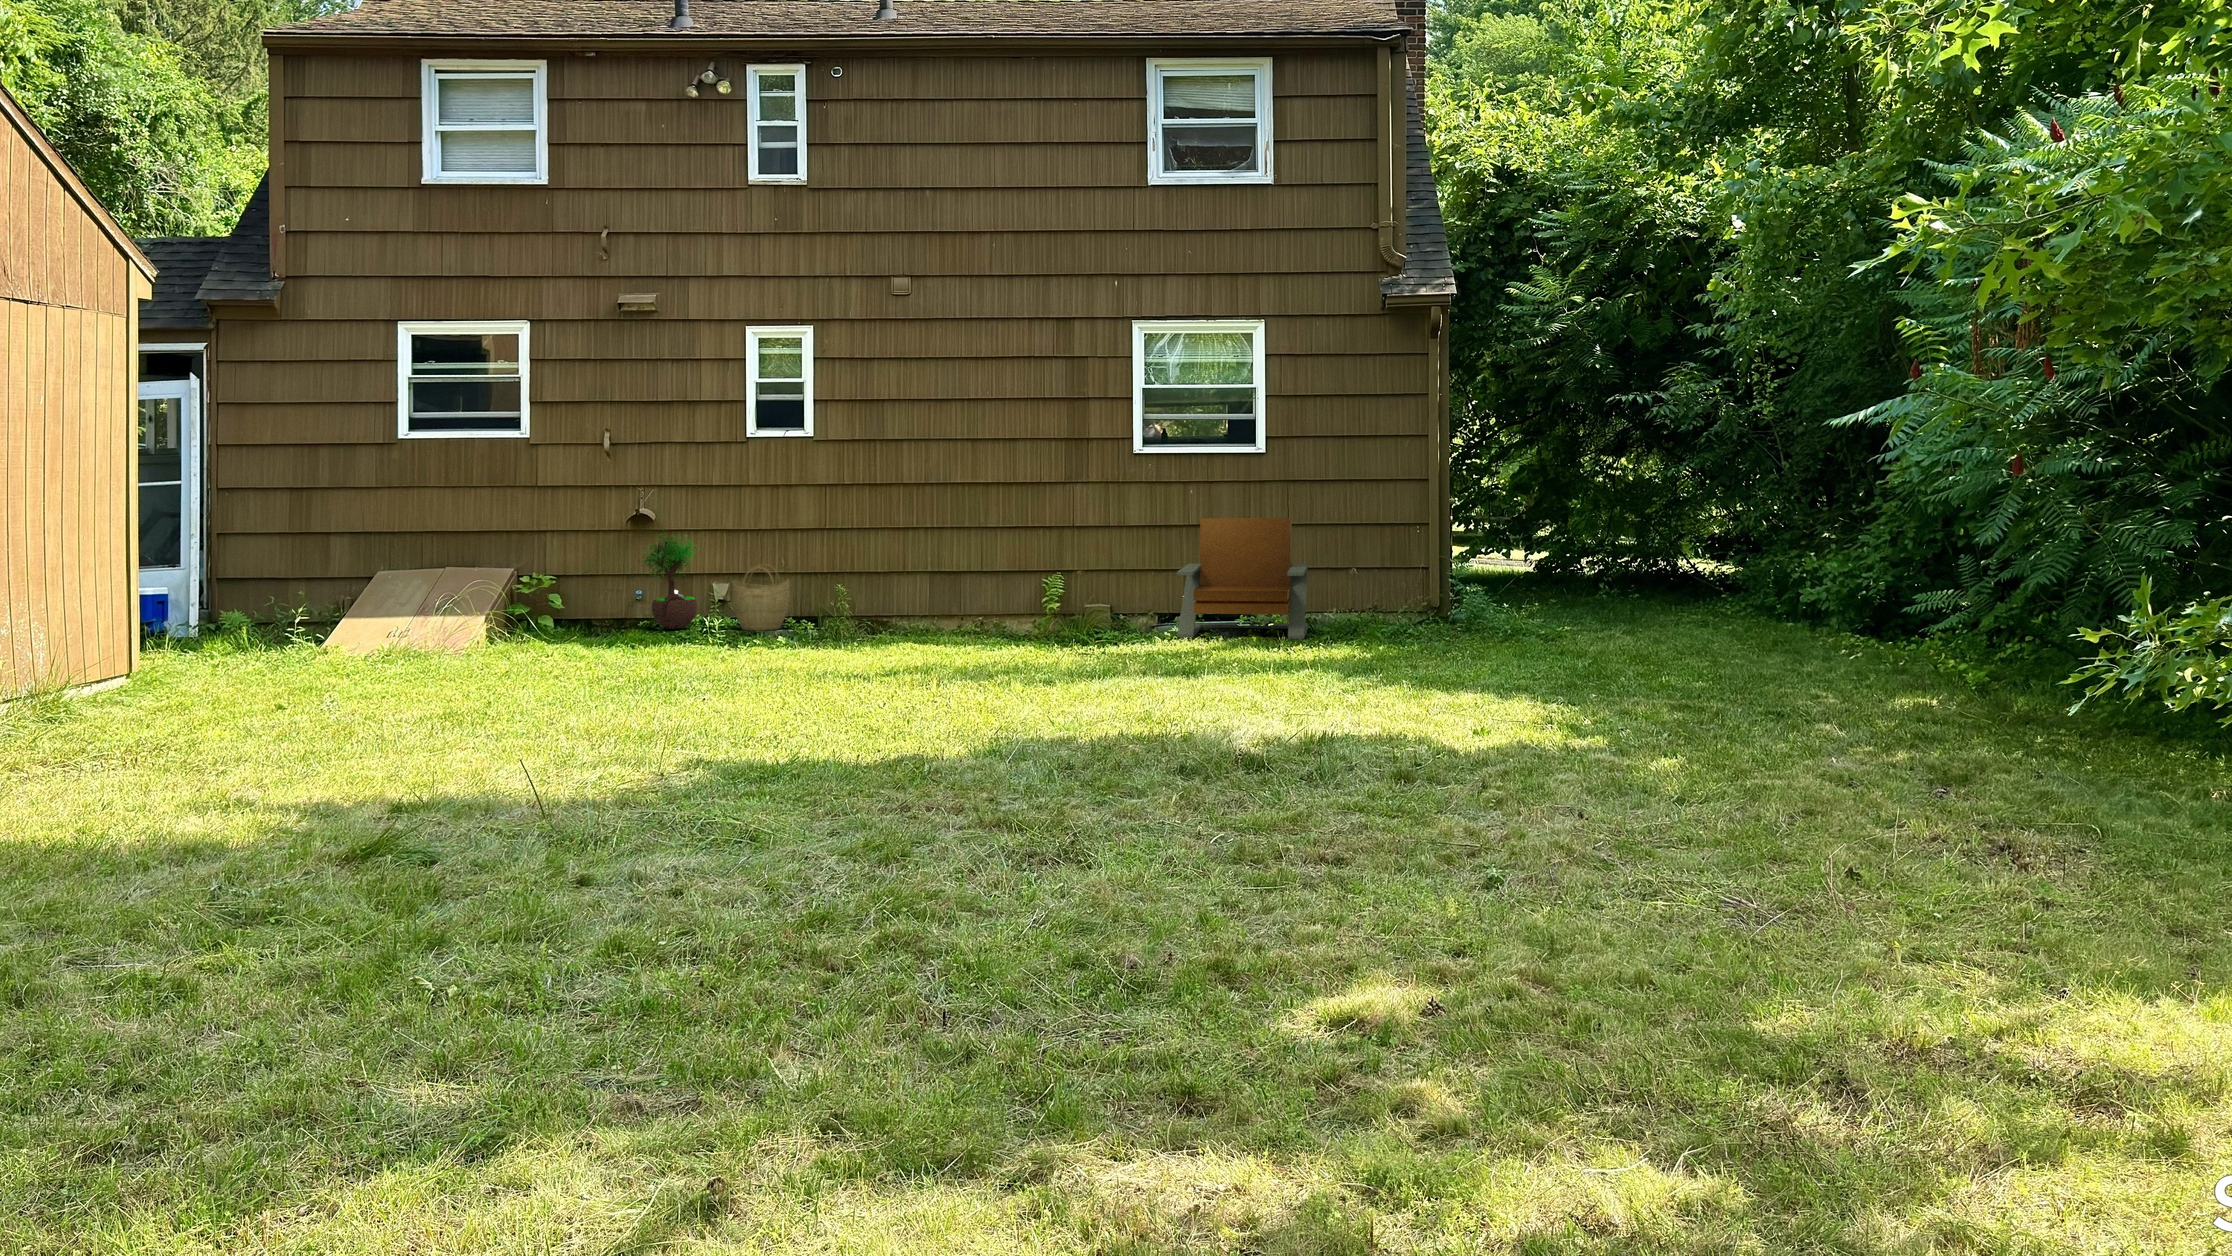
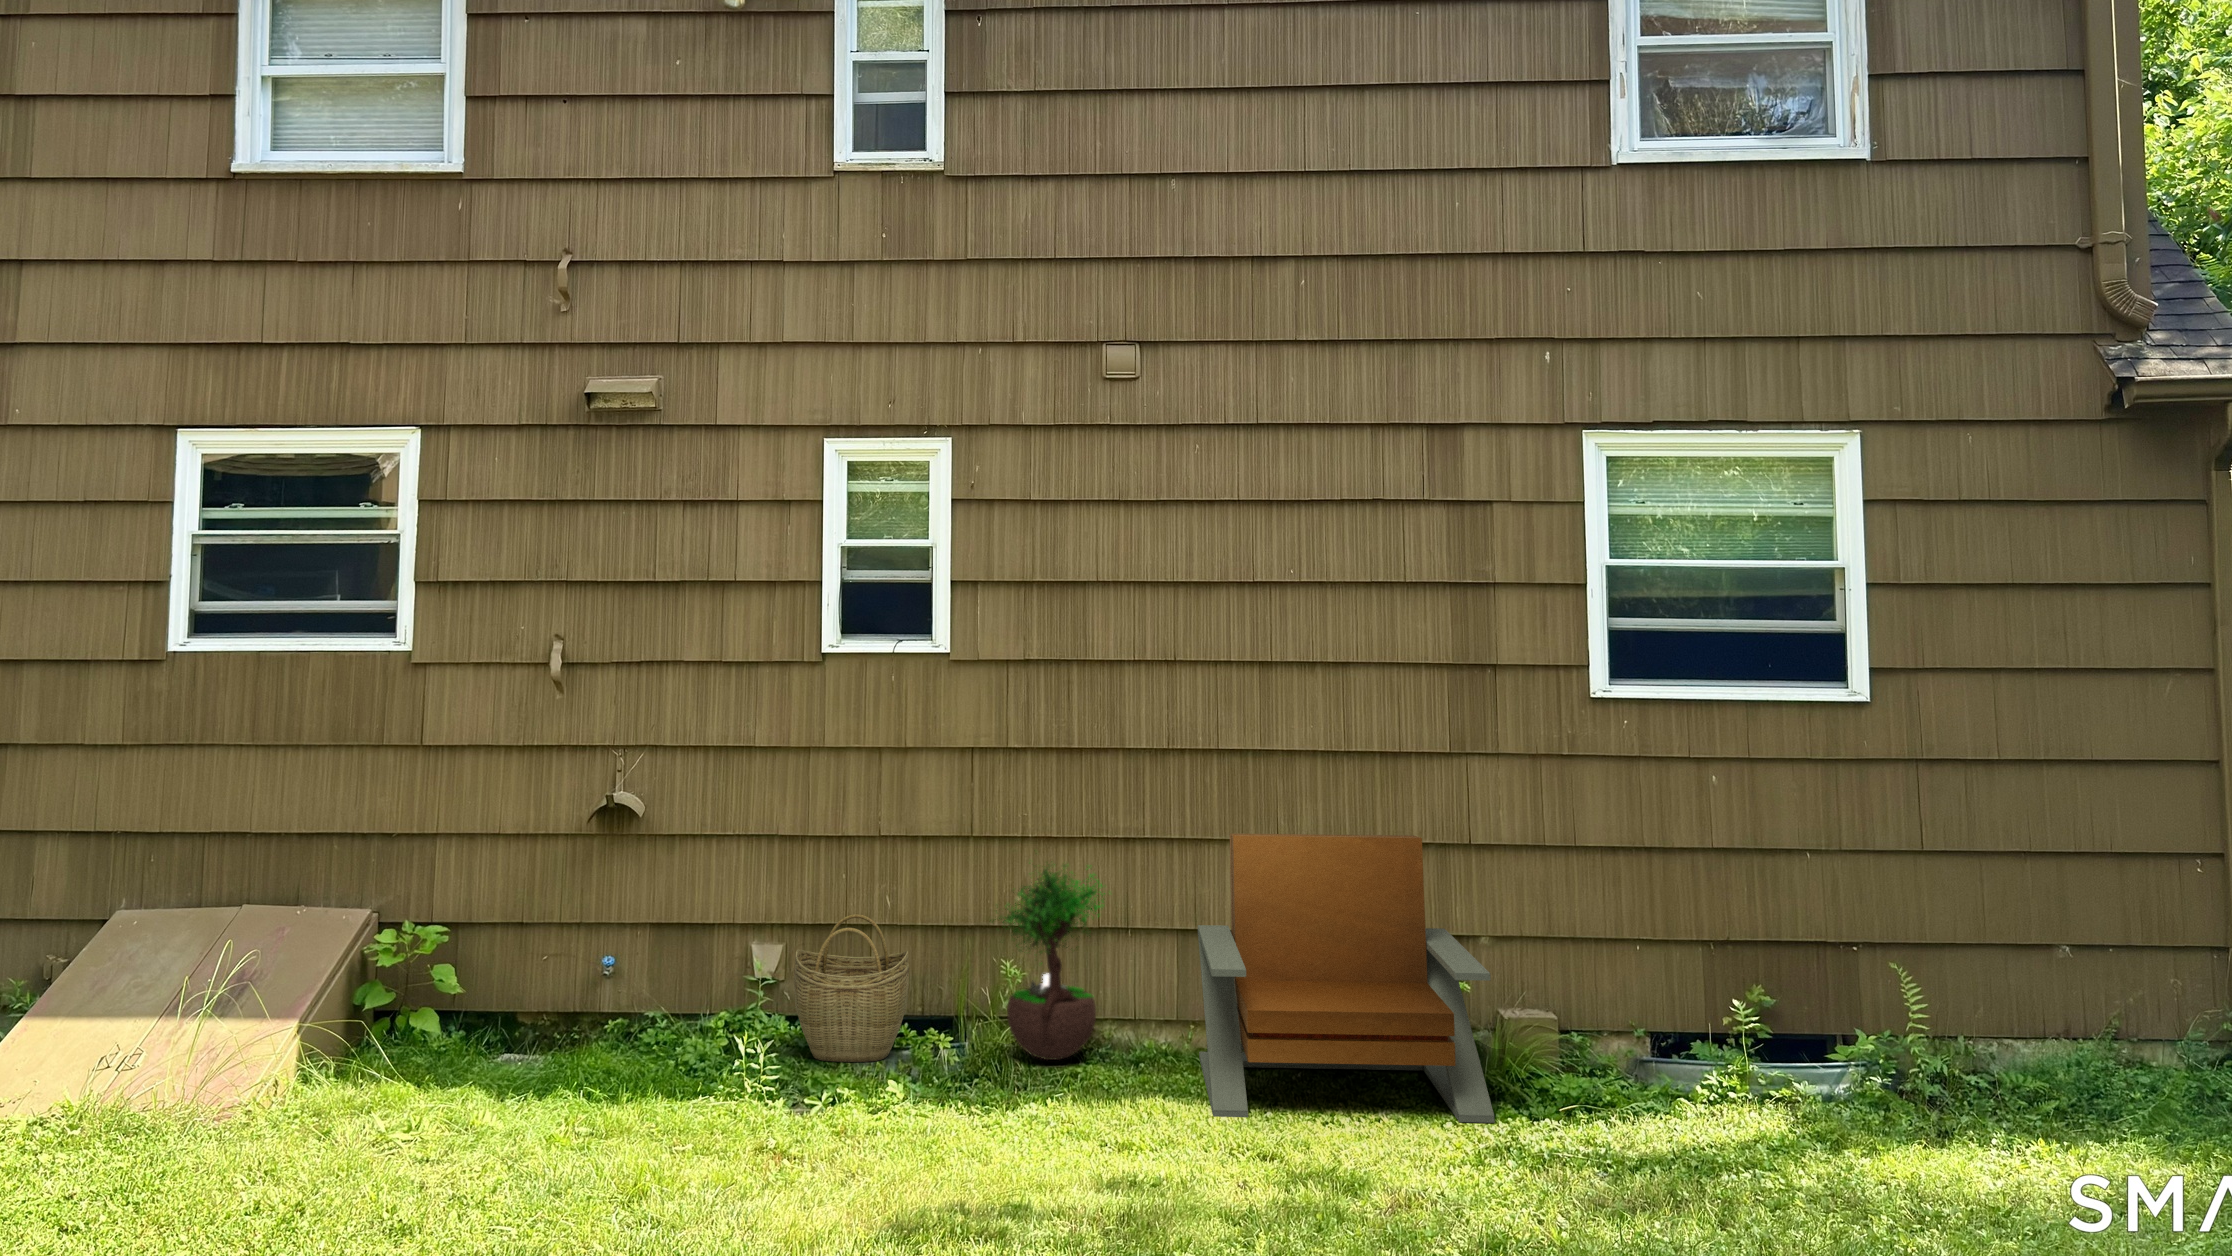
lounge chair: present [1177,518,1308,639] -> present [1198,833,1494,1123]
potted tree: present [641,528,697,629] -> present [990,863,1105,1060]

